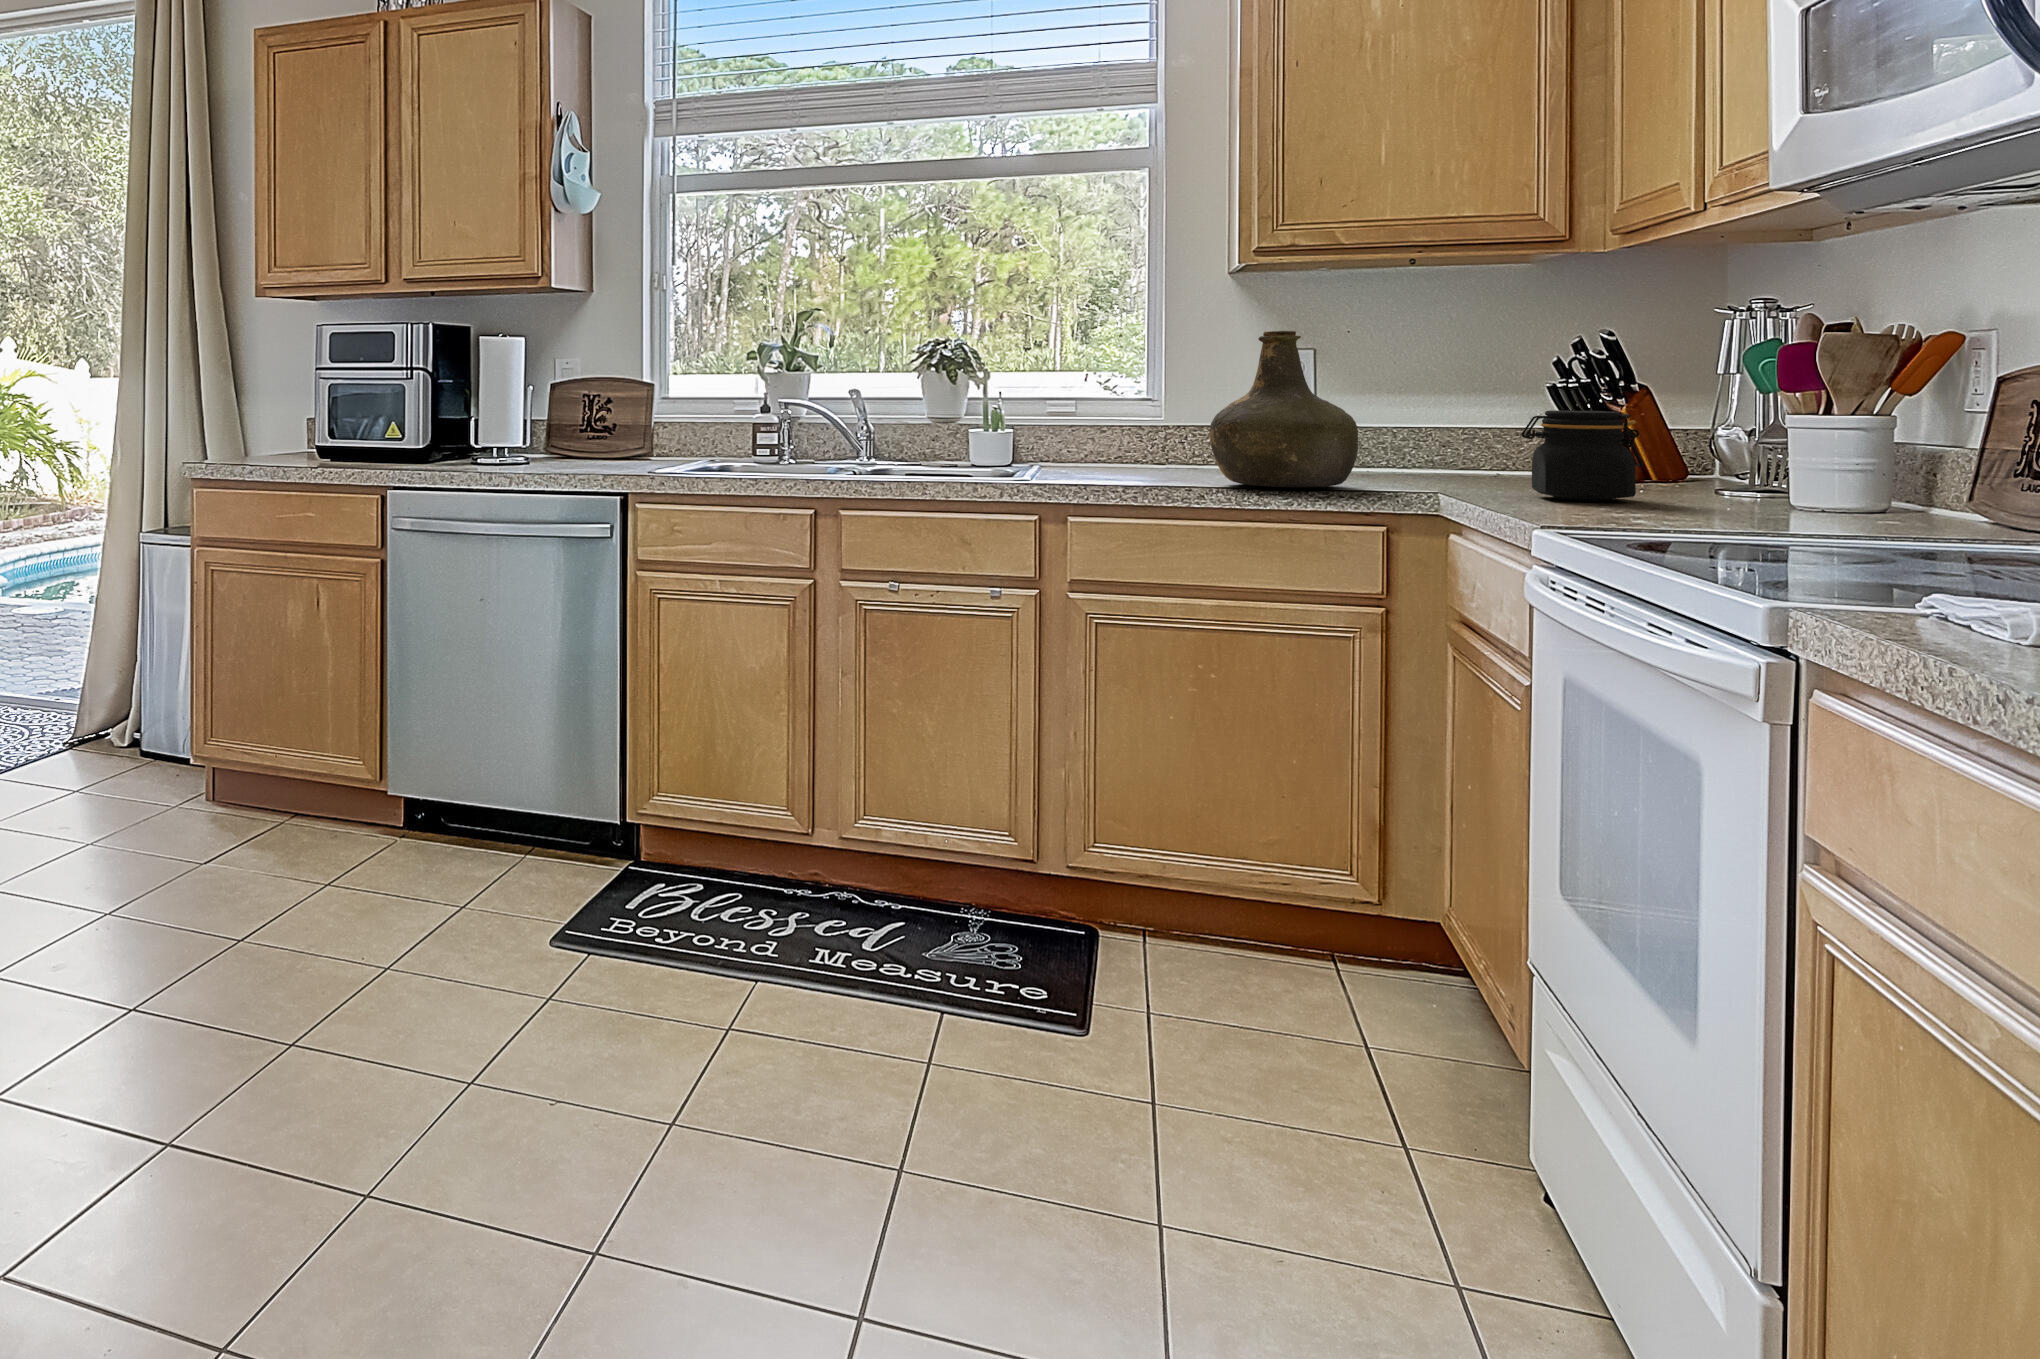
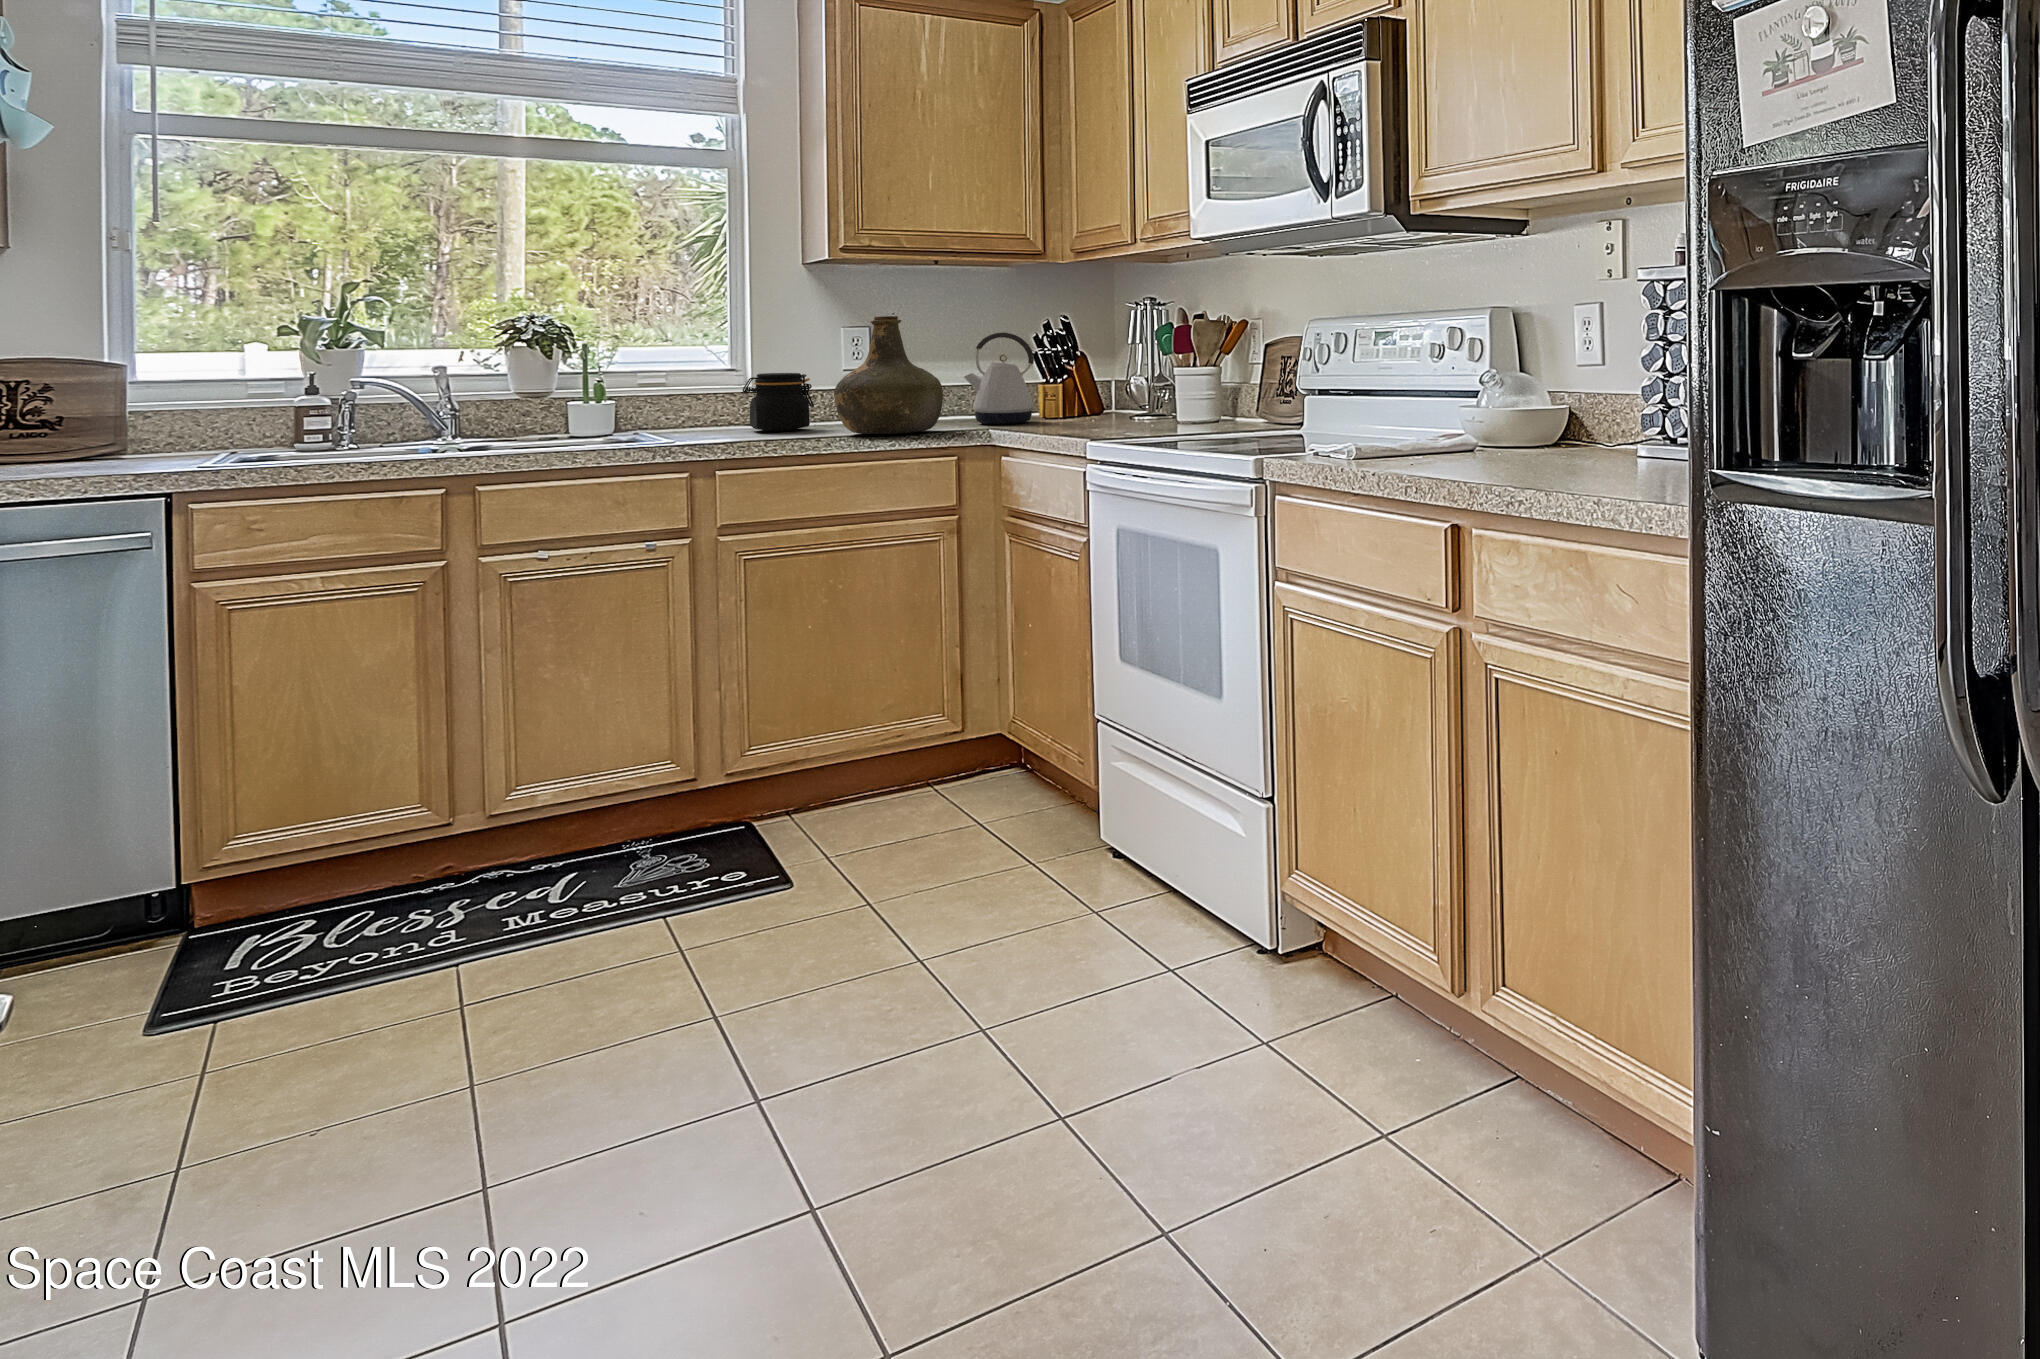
kettle: none [1411,354,1529,488] -> present [964,332,1039,424]
jar: present [1521,410,1643,501] -> present [742,373,814,431]

